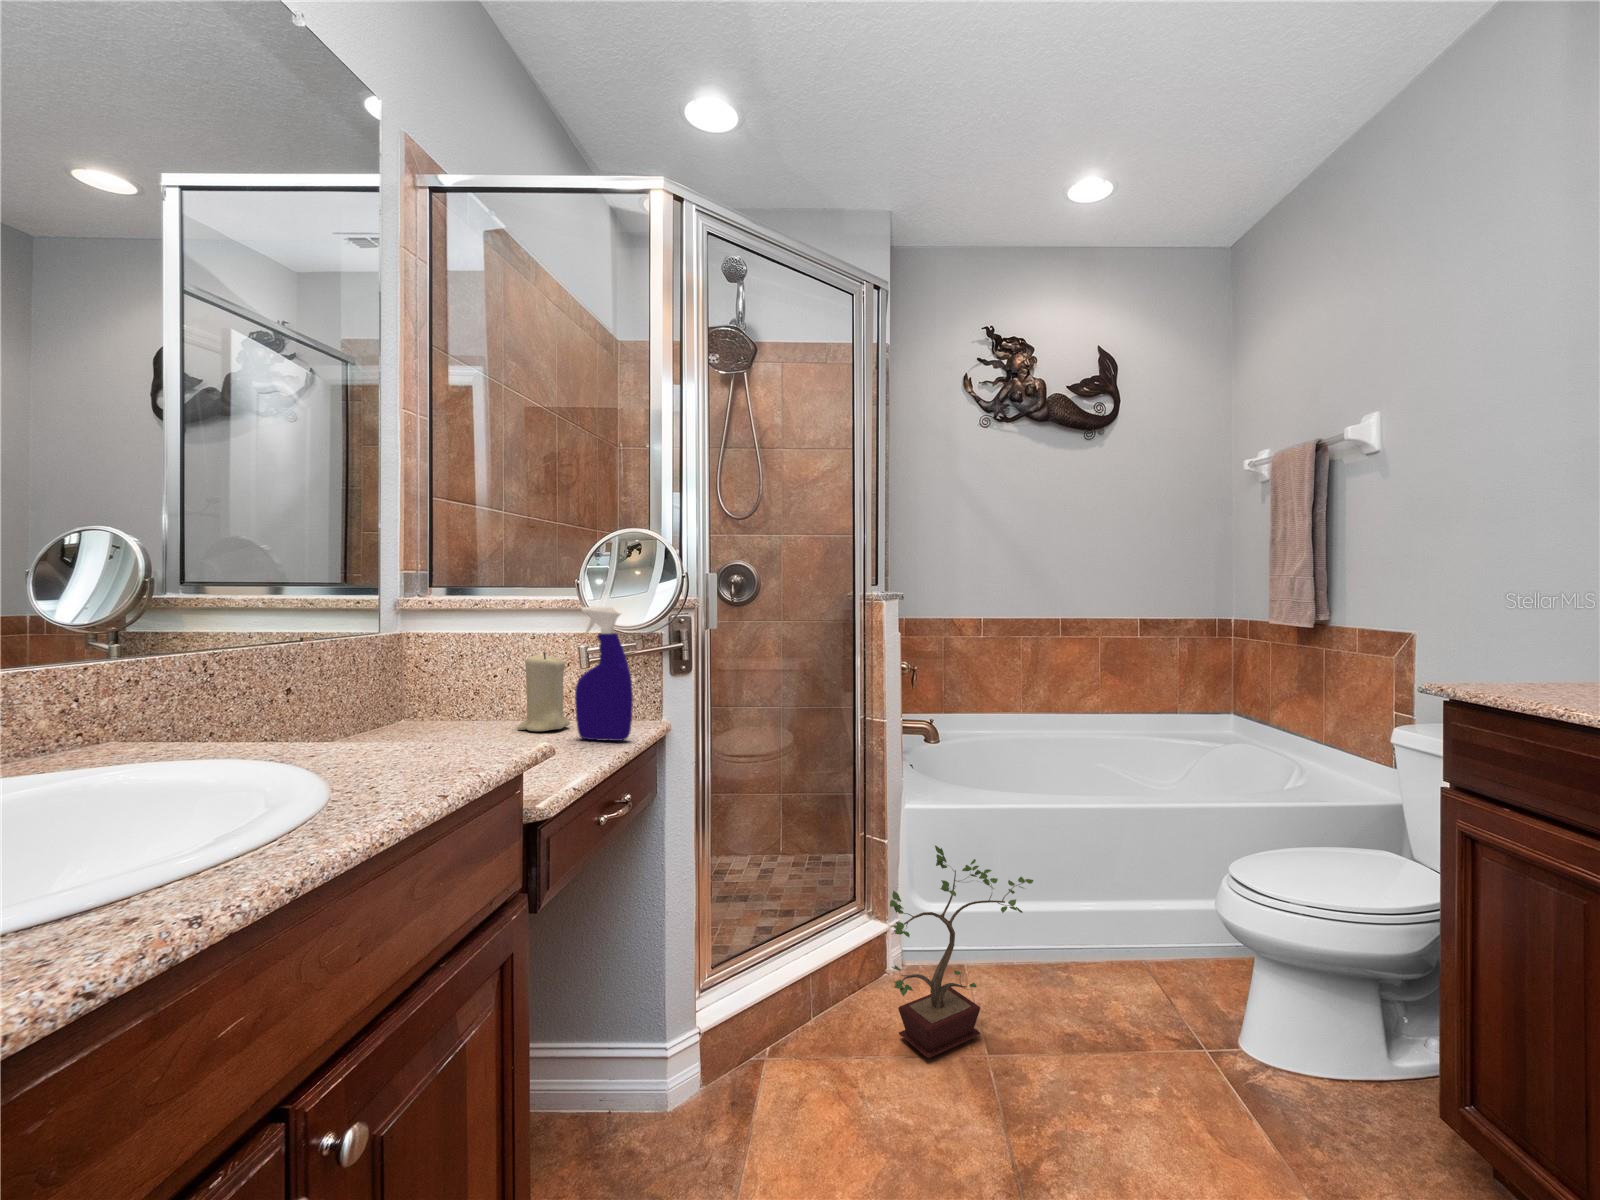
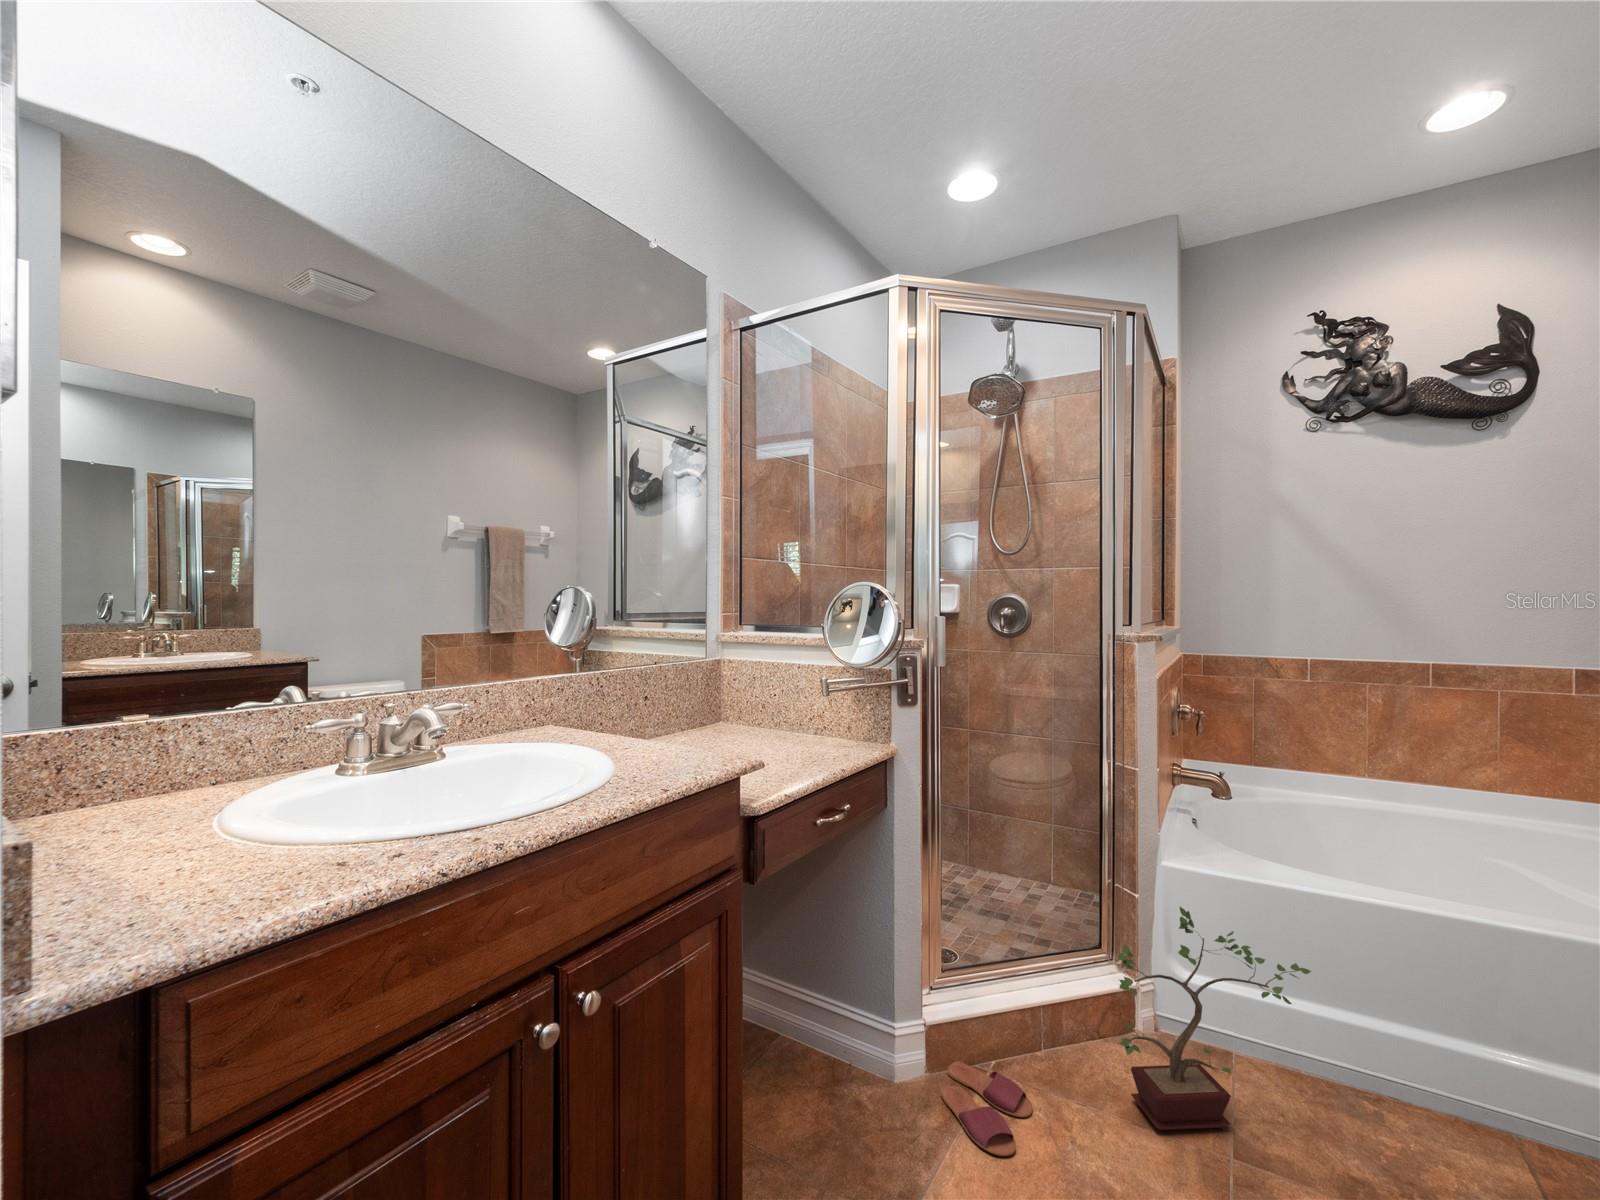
spray bottle: present [575,606,633,741] -> none [809,645,853,760]
candle: present [517,652,570,731] -> none [771,679,811,744]
slippers: none [725,1052,818,1139] -> present [941,1061,1033,1156]

